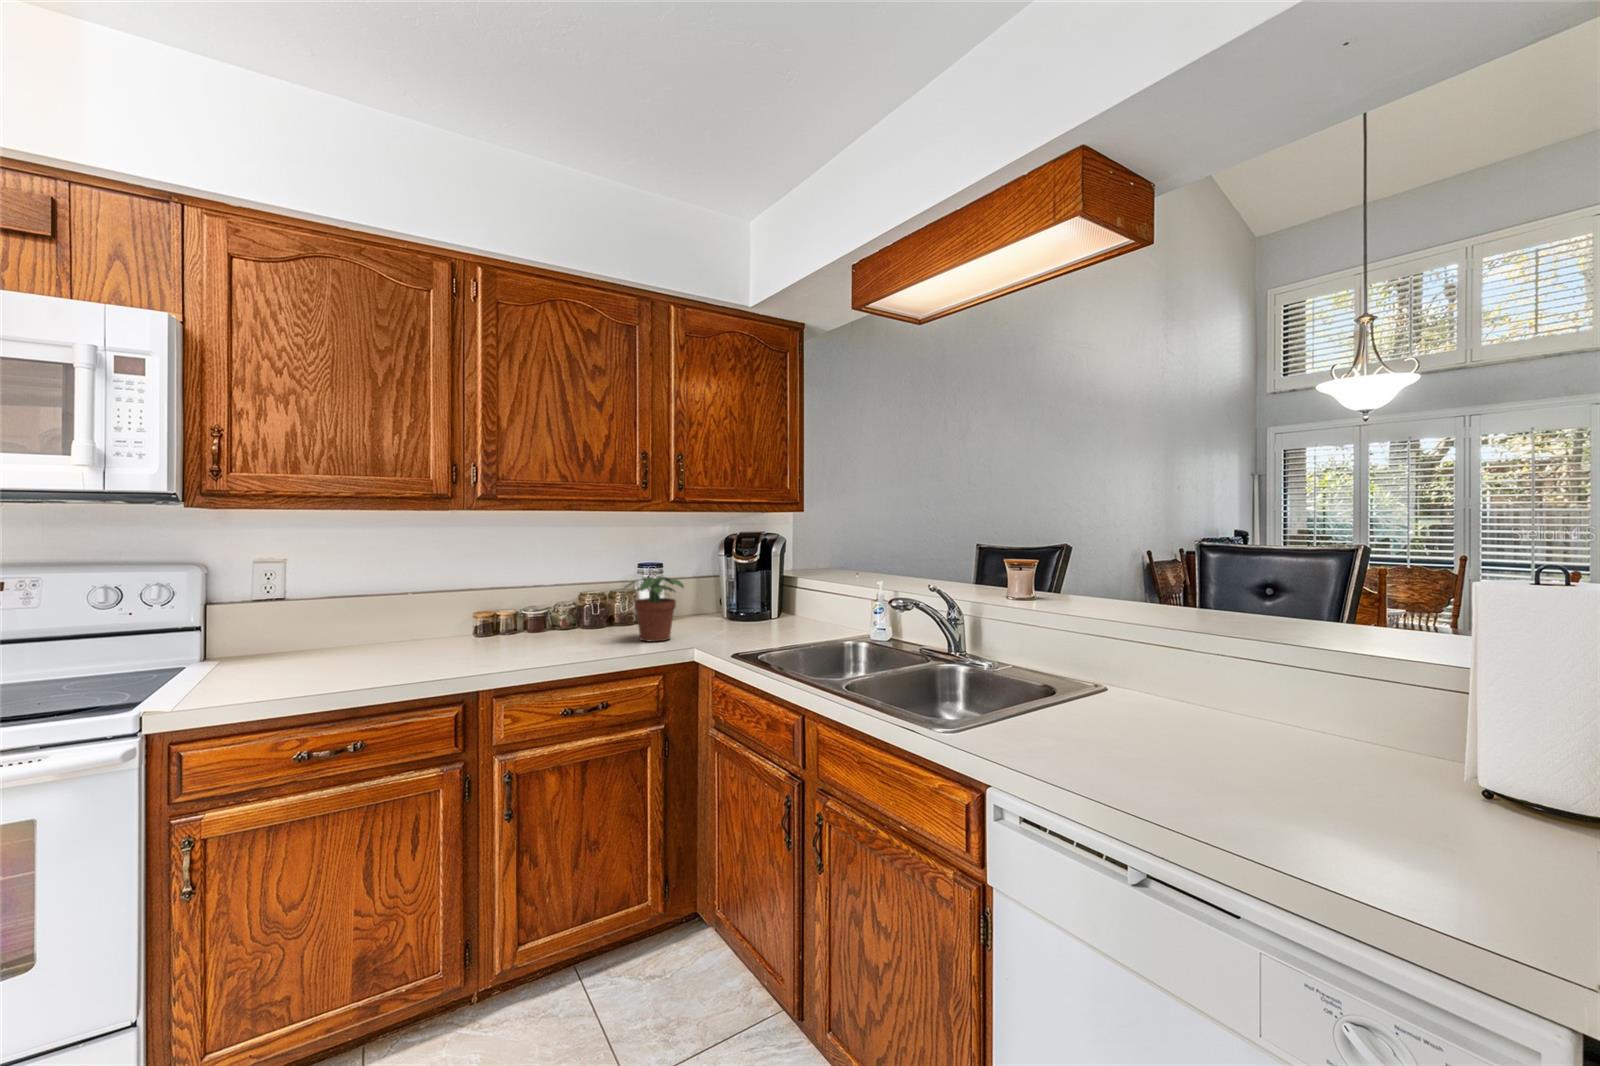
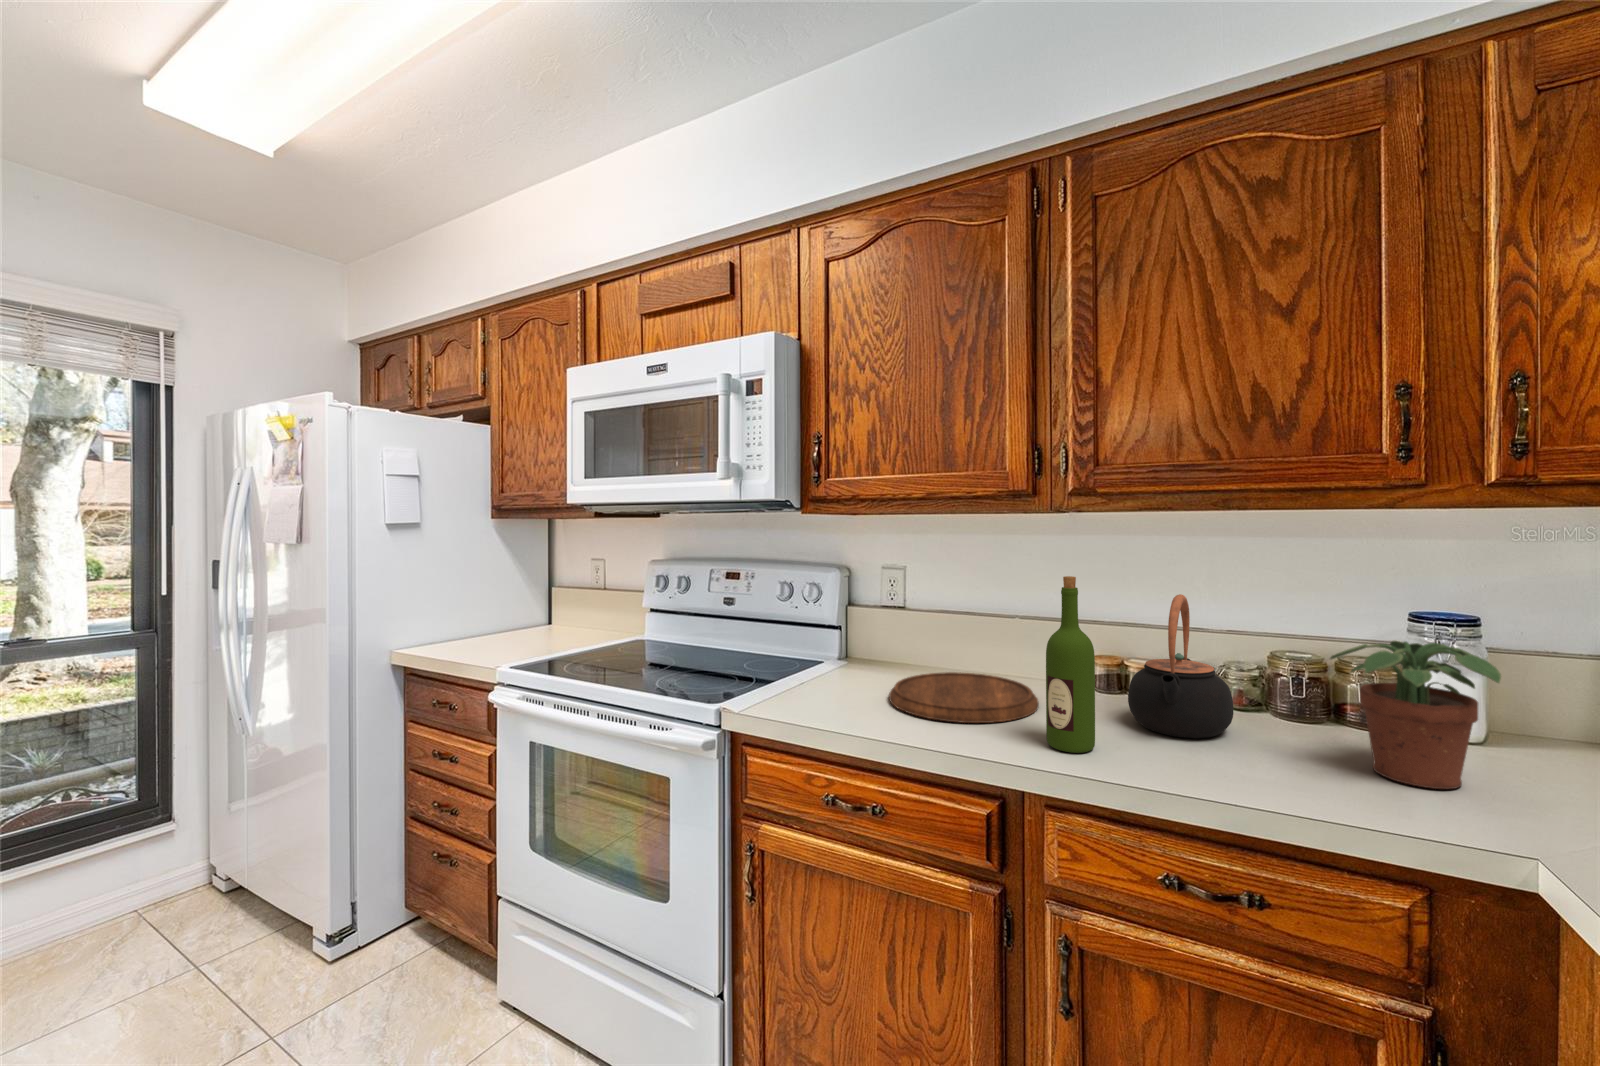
wine bottle: none [485,551,516,664] -> present [1046,576,1095,753]
teapot: none [517,563,576,647] -> present [1128,594,1233,738]
cutting board: none [318,640,455,672] -> present [889,672,1039,723]

